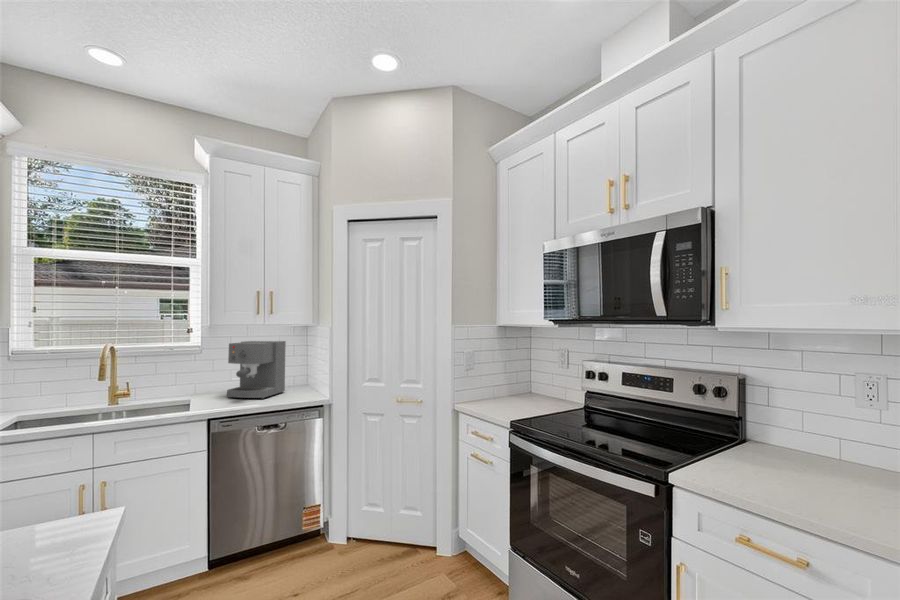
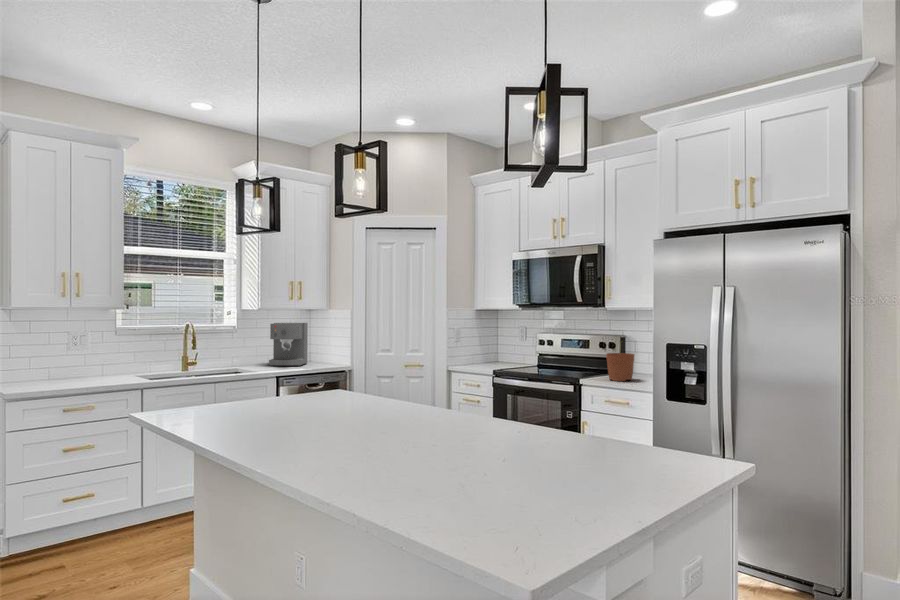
plant pot: none [732,396,806,491] -> present [606,353,634,381]

